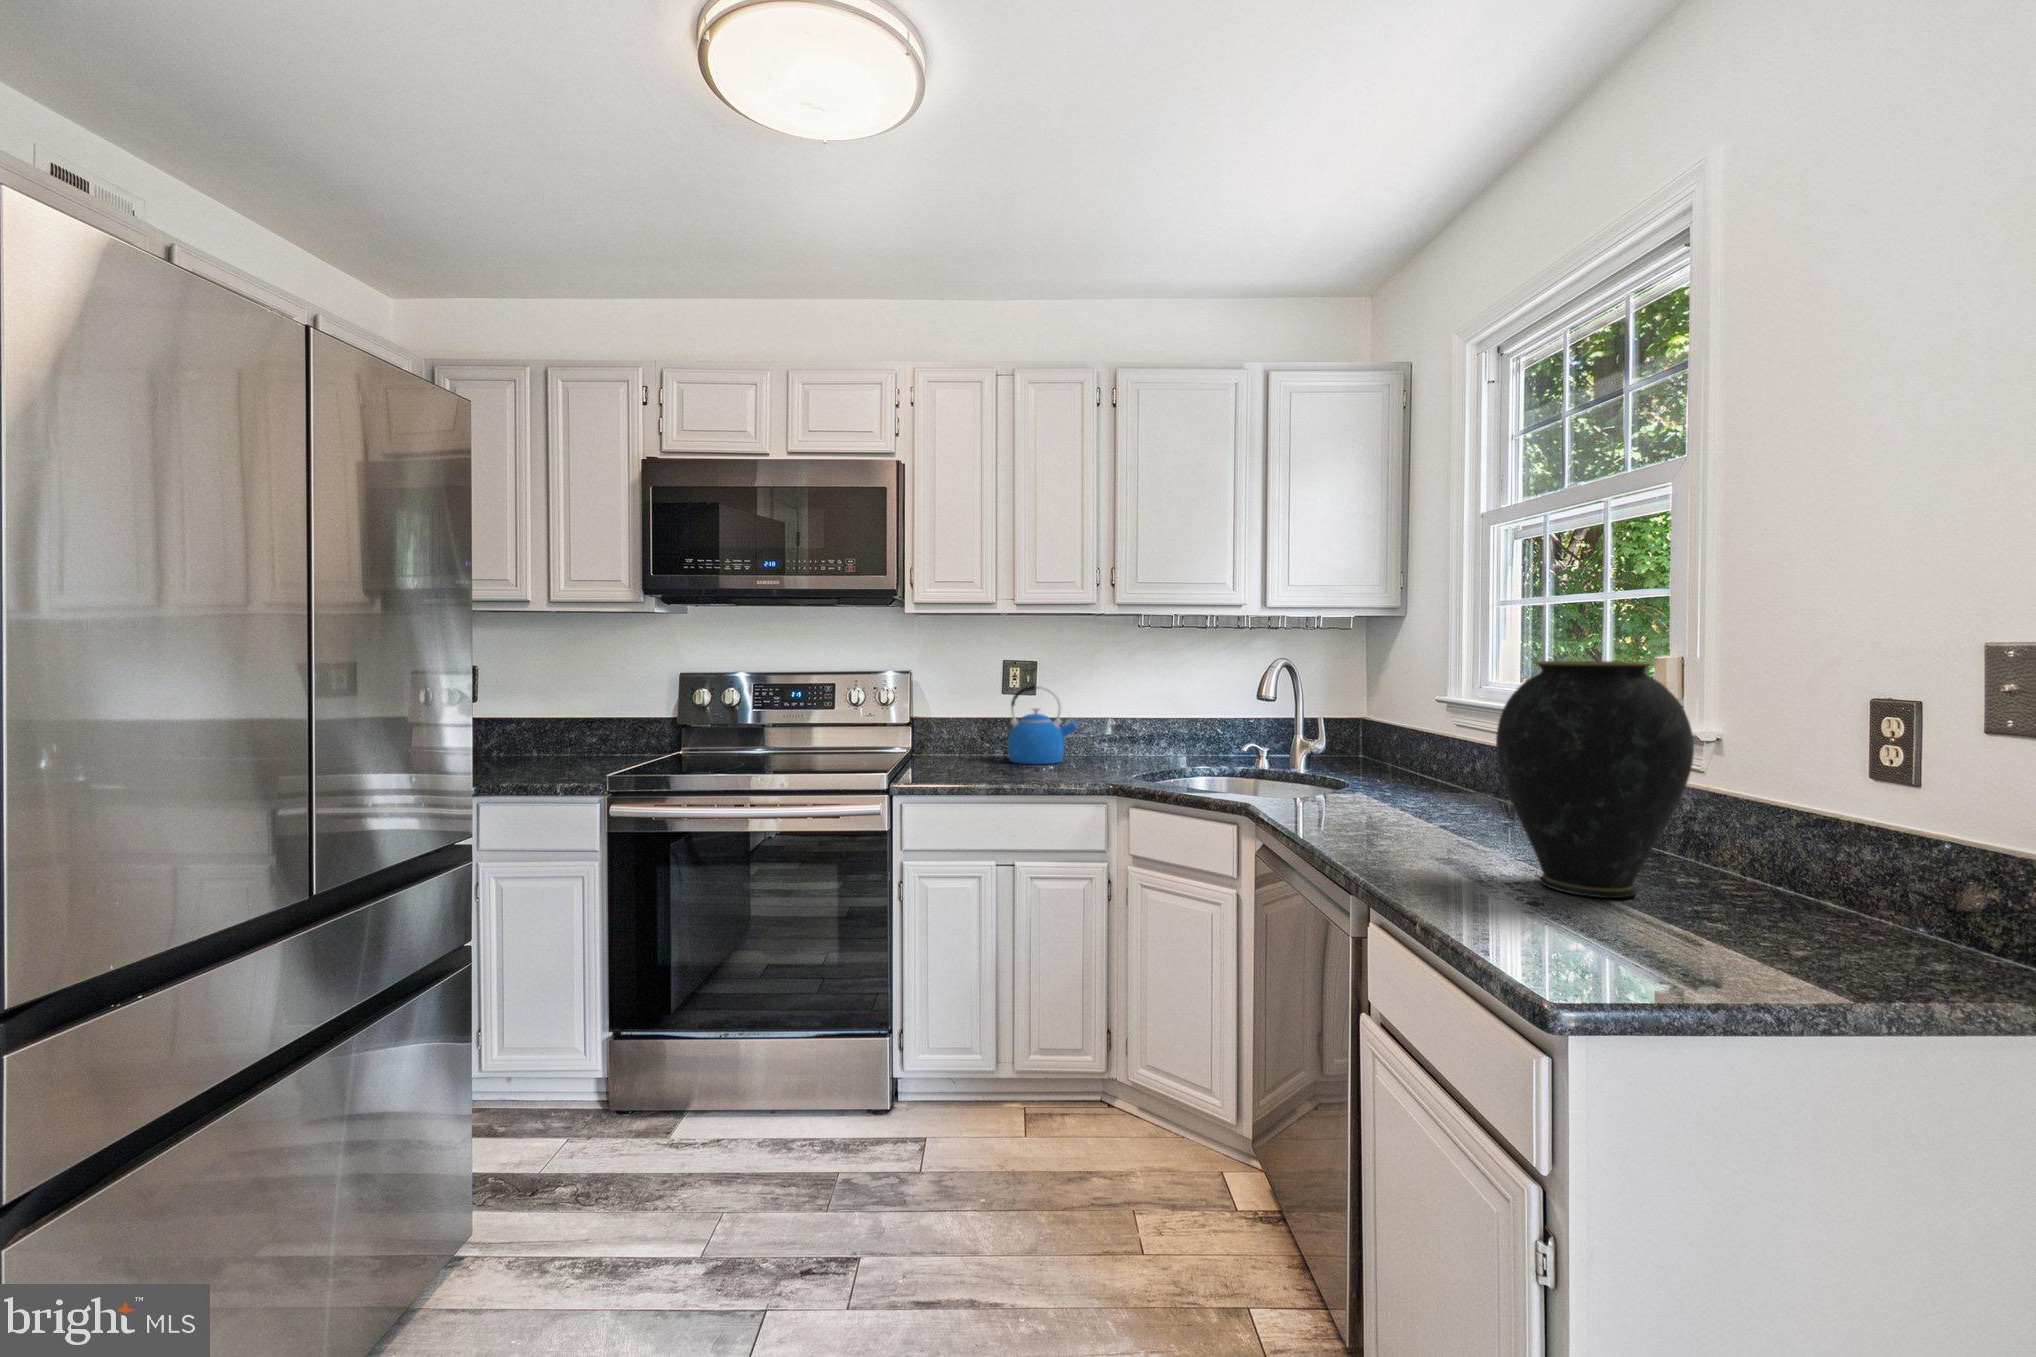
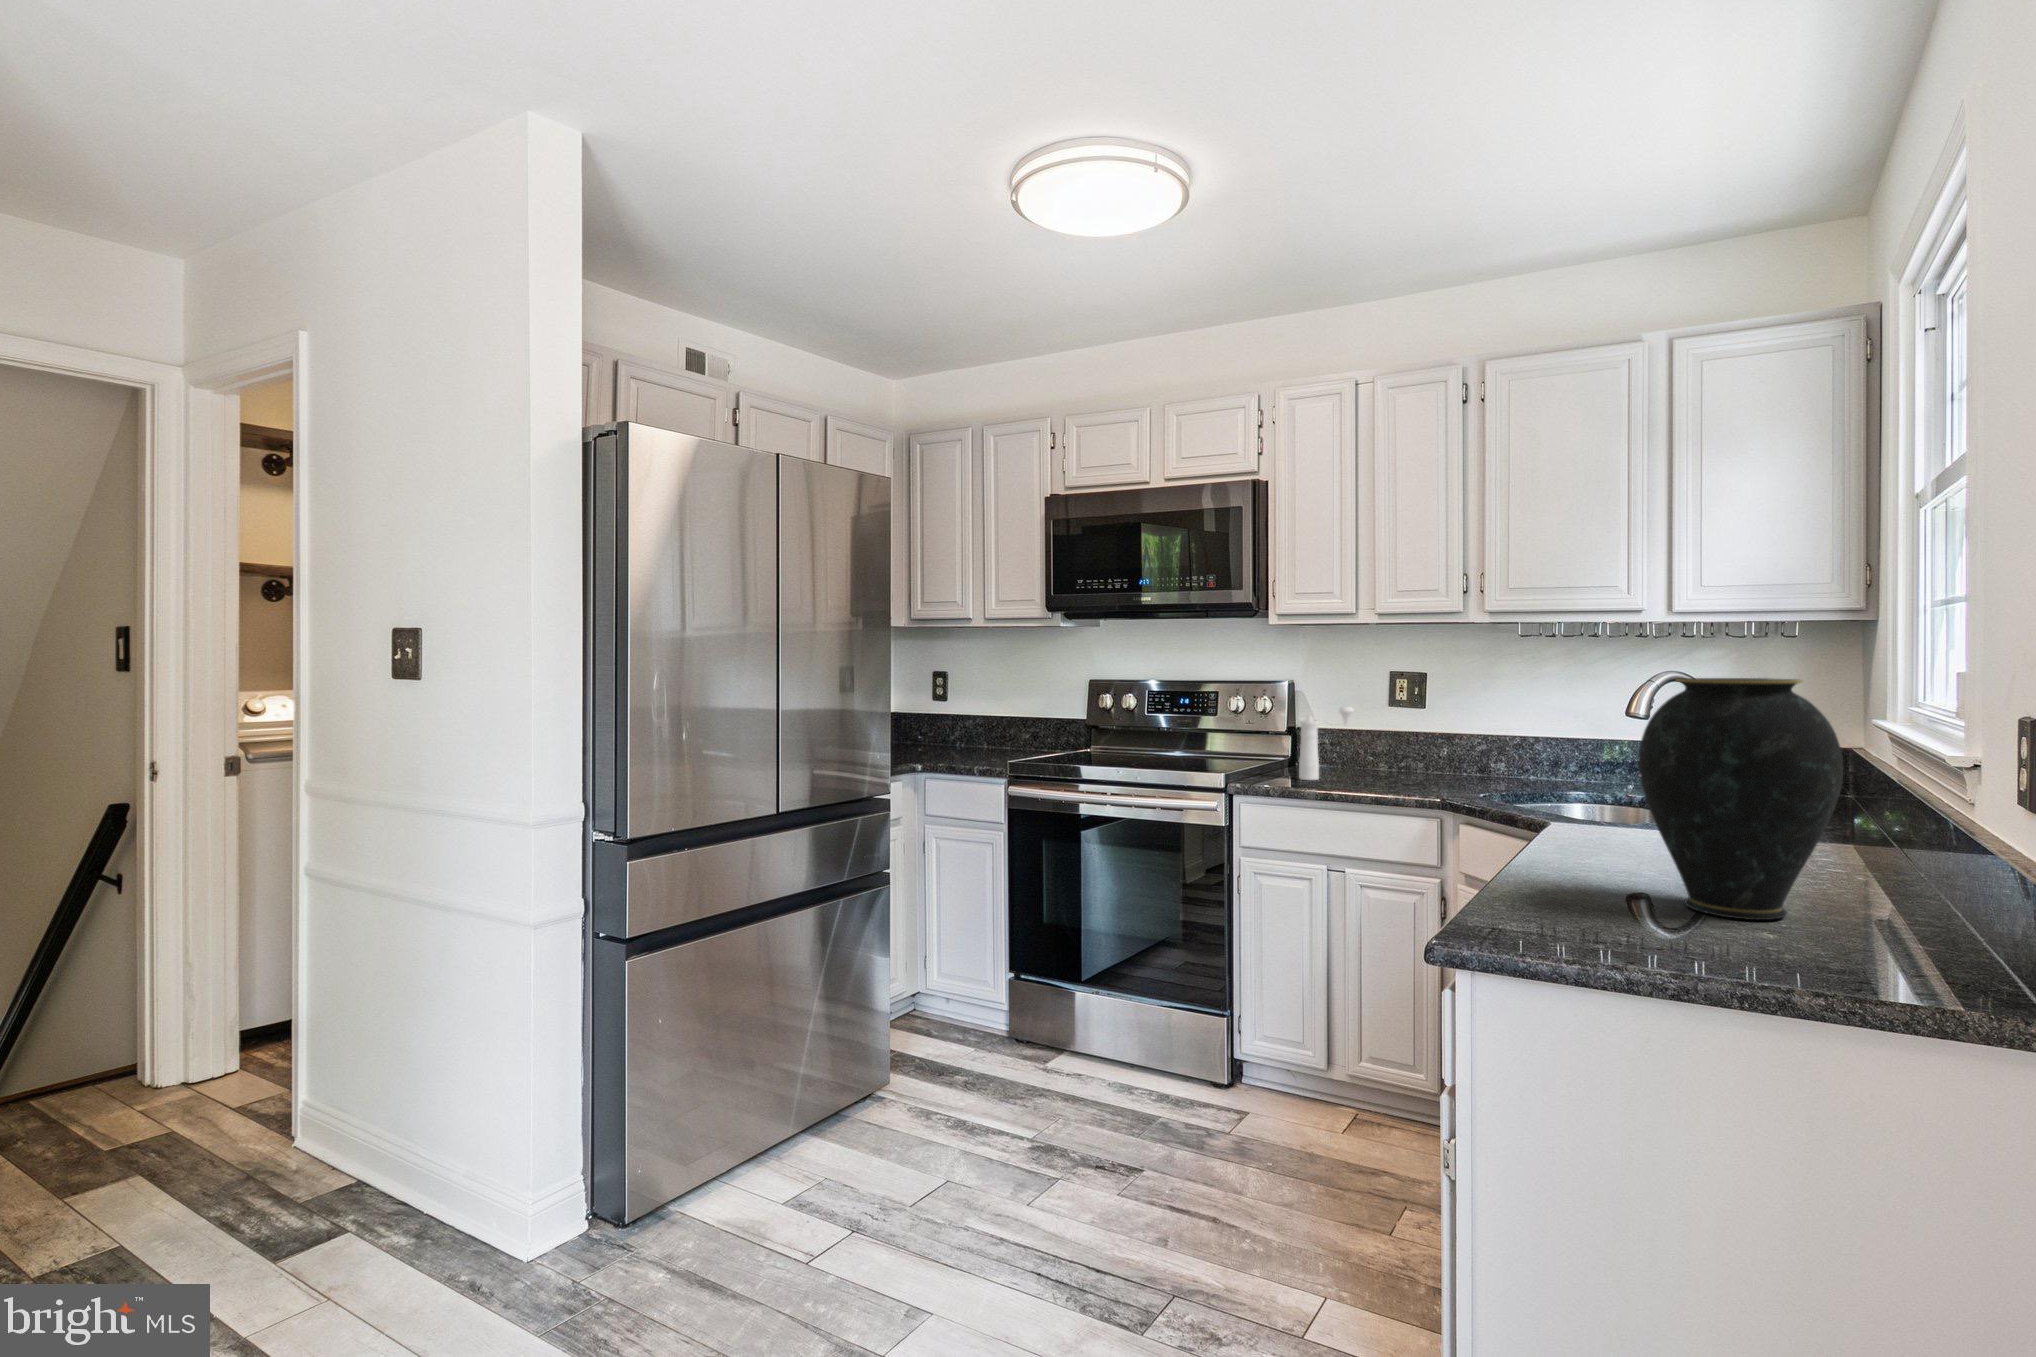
kettle: present [1008,685,1078,764] -> none [1381,697,1459,779]
pepper mill: none [948,696,998,773] -> present [1299,706,1354,780]

